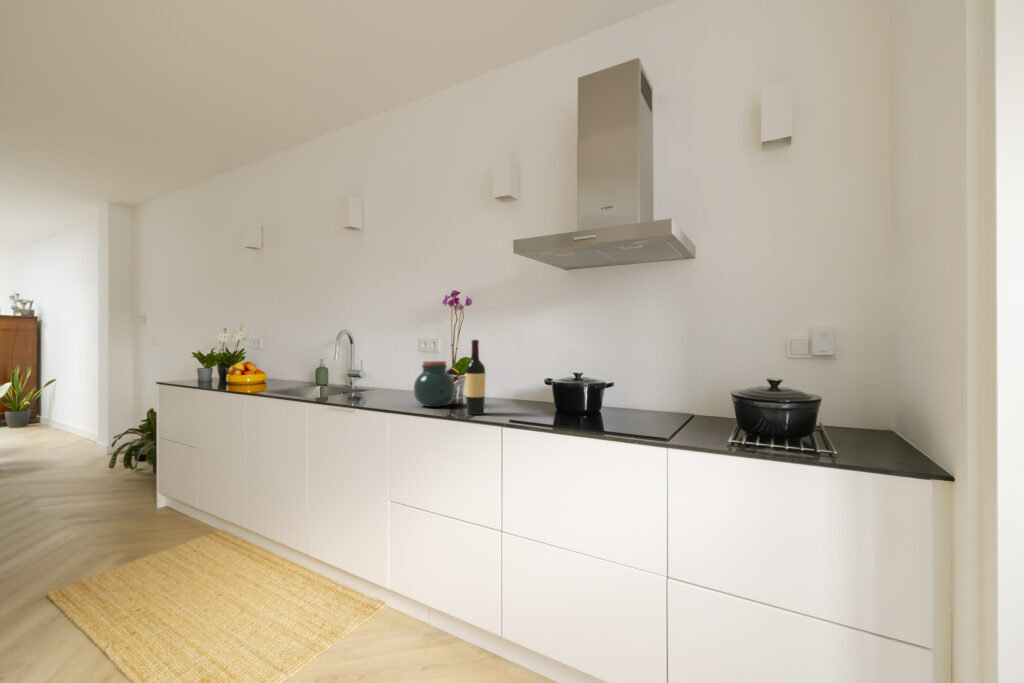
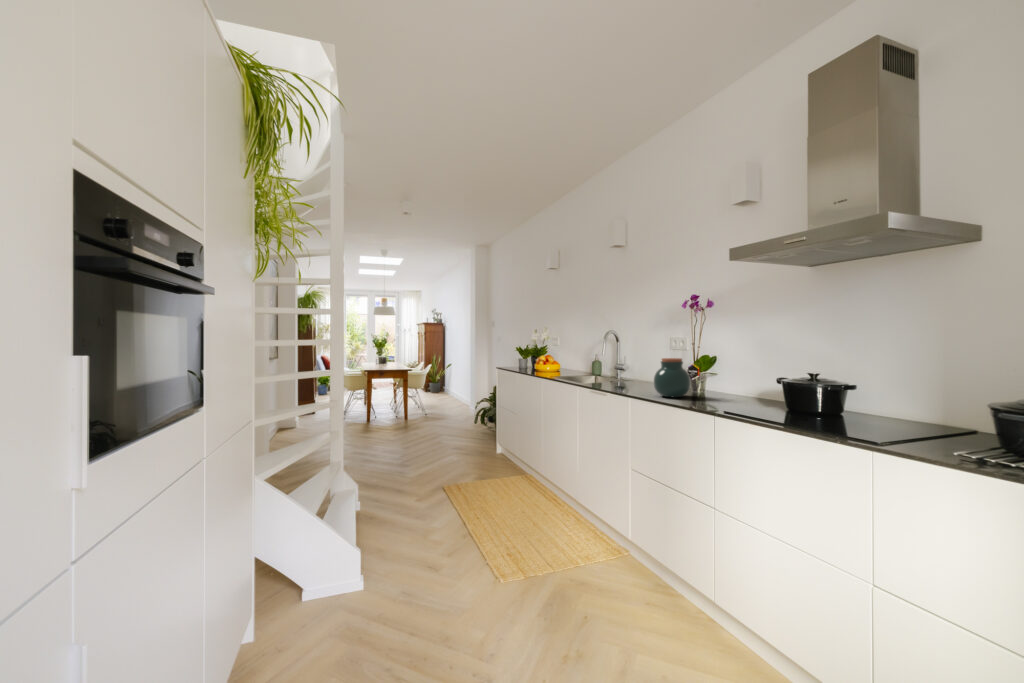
wine bottle: present [466,340,485,415] -> none [692,340,711,407]

